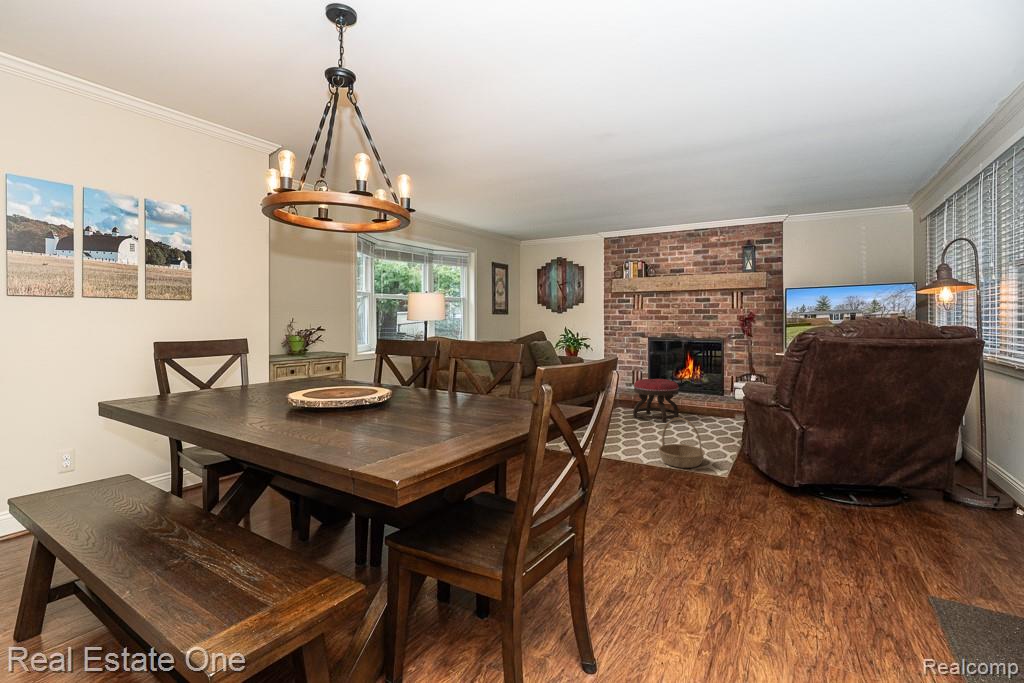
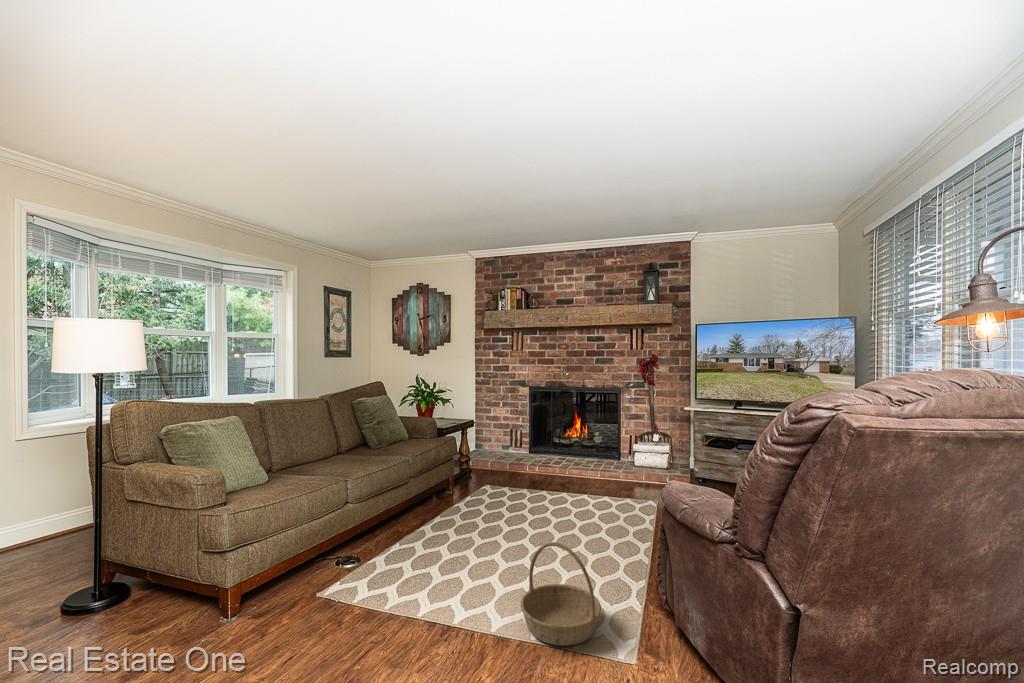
ottoman: present [633,379,679,423] -> none [501,448,565,517]

